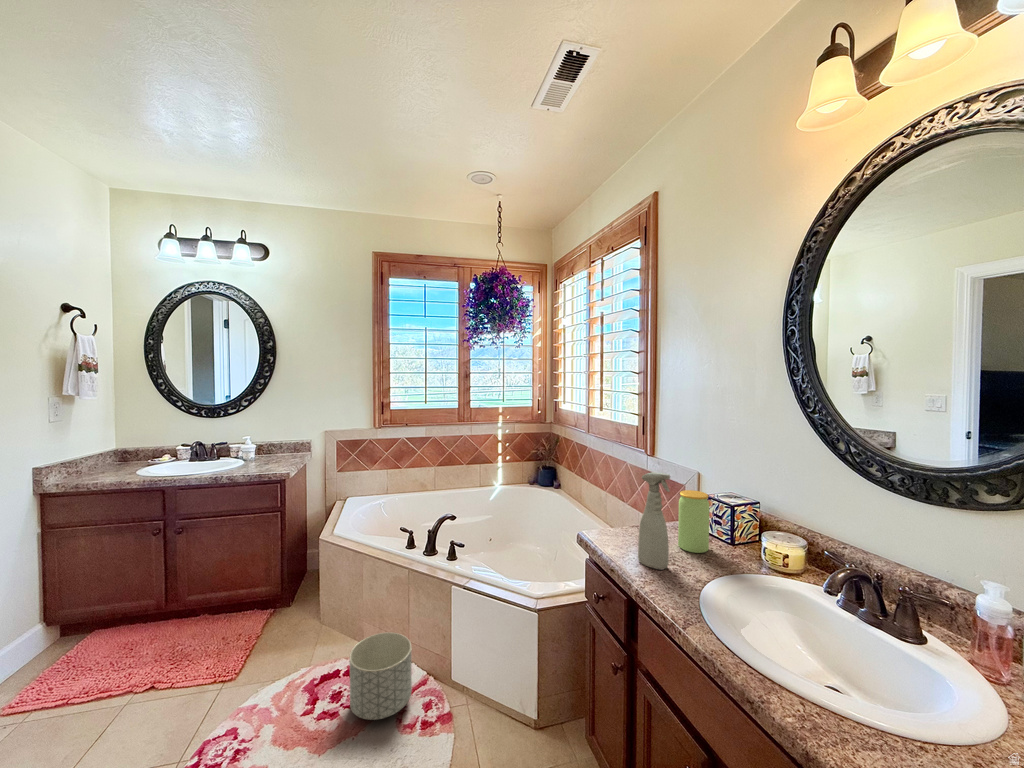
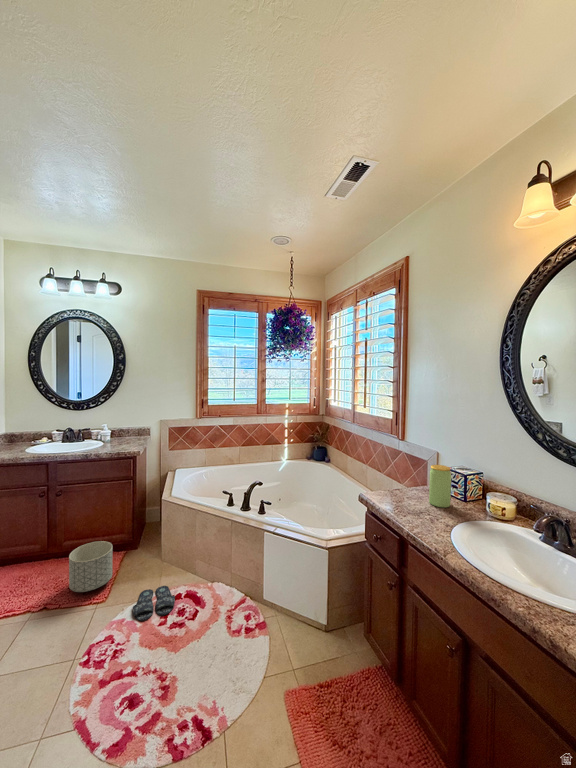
spray bottle: present [638,472,670,570] -> none [405,453,429,519]
planter: present [350,632,412,720] -> present [69,541,113,592]
slippers: none [269,660,331,709] -> present [133,586,175,621]

